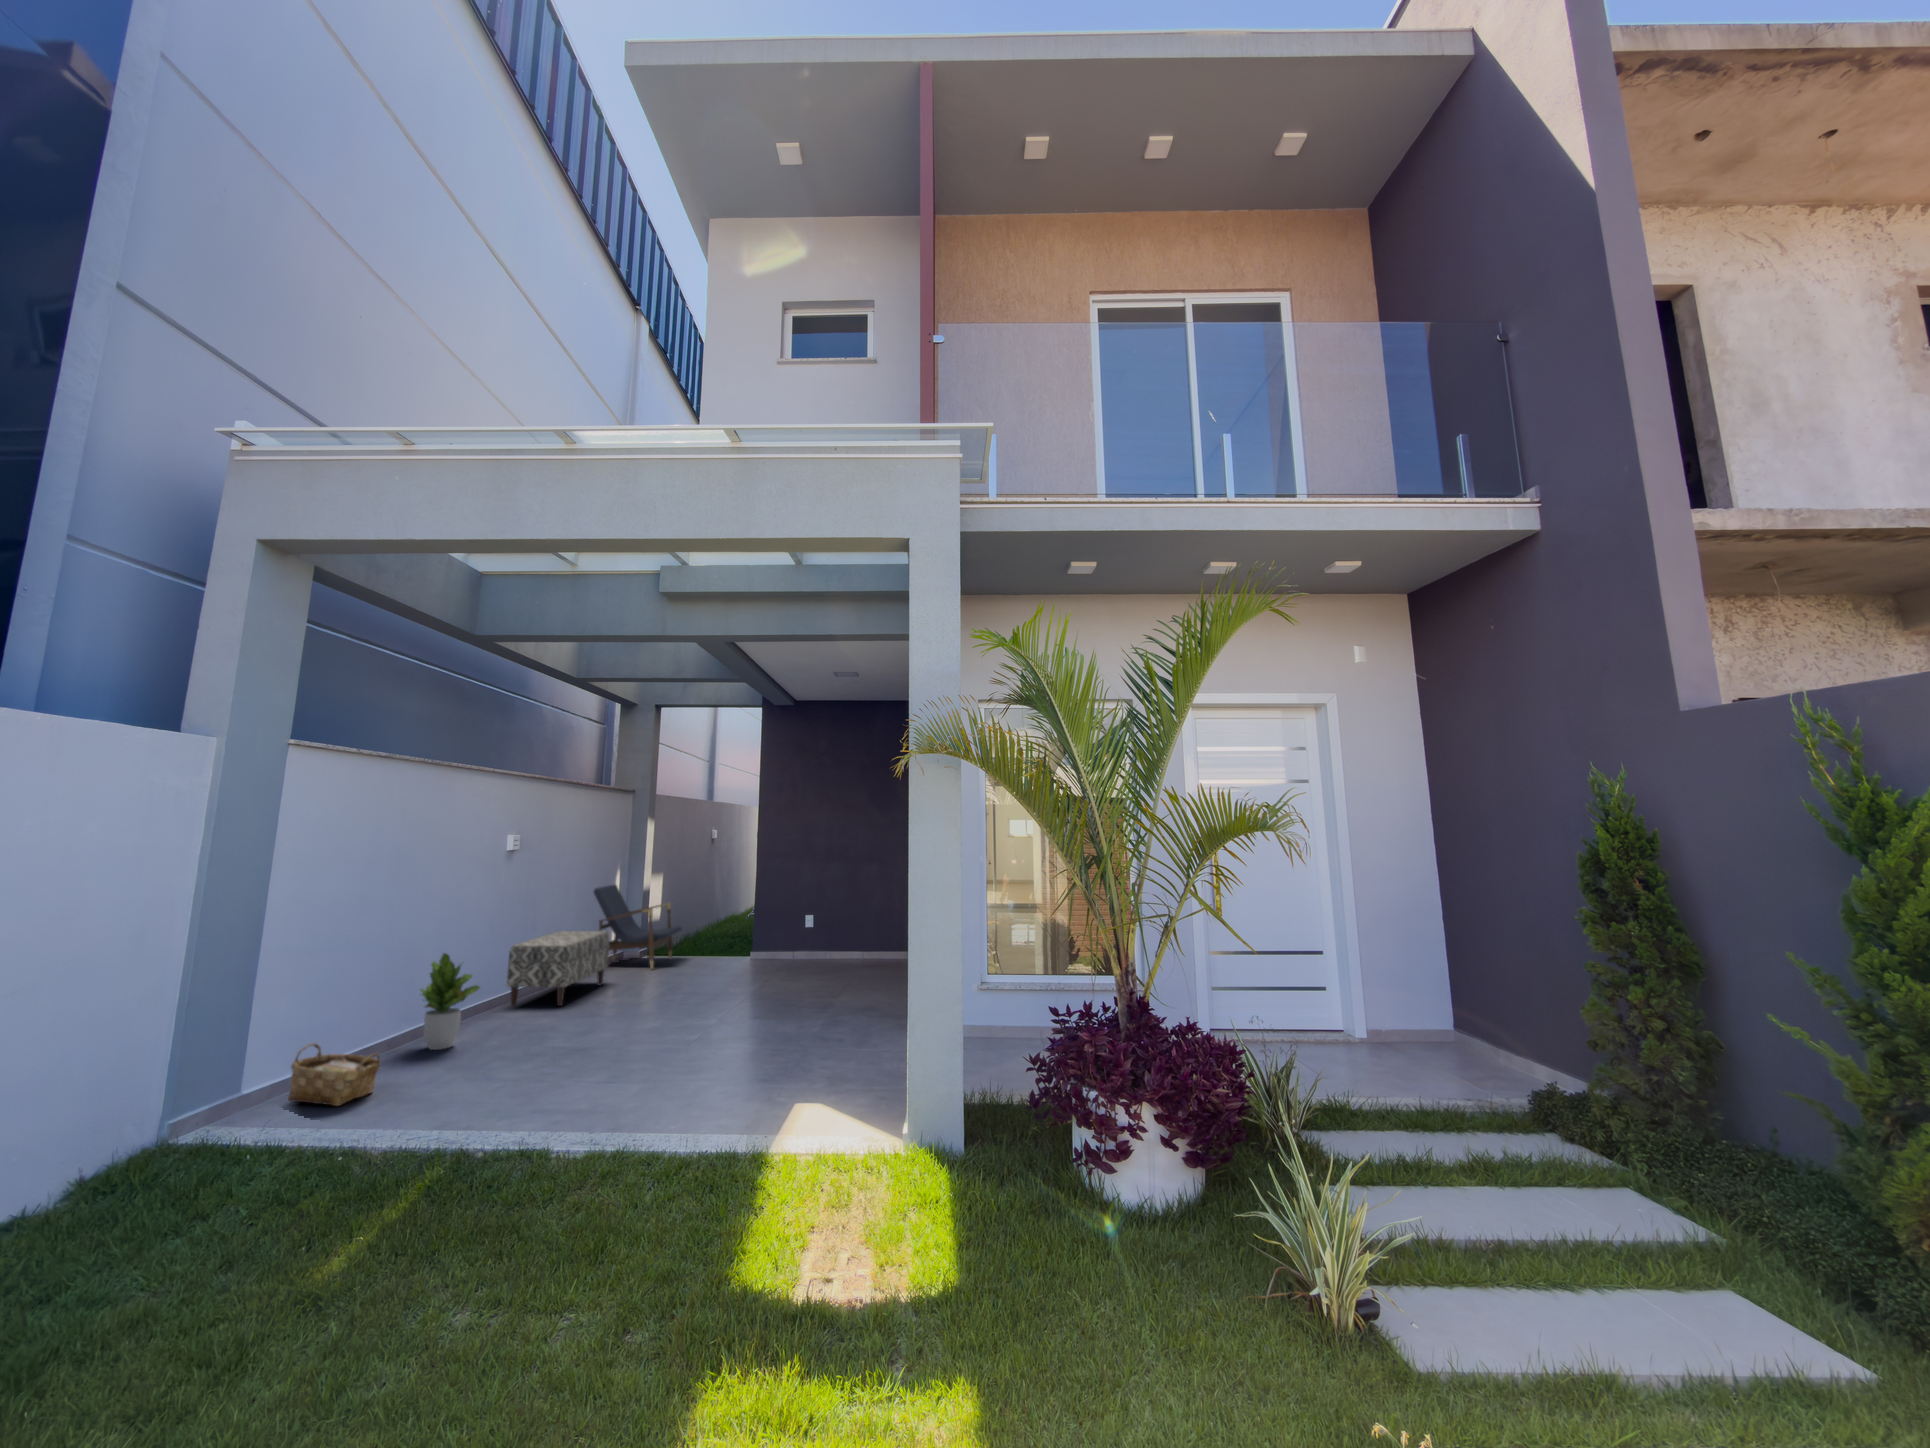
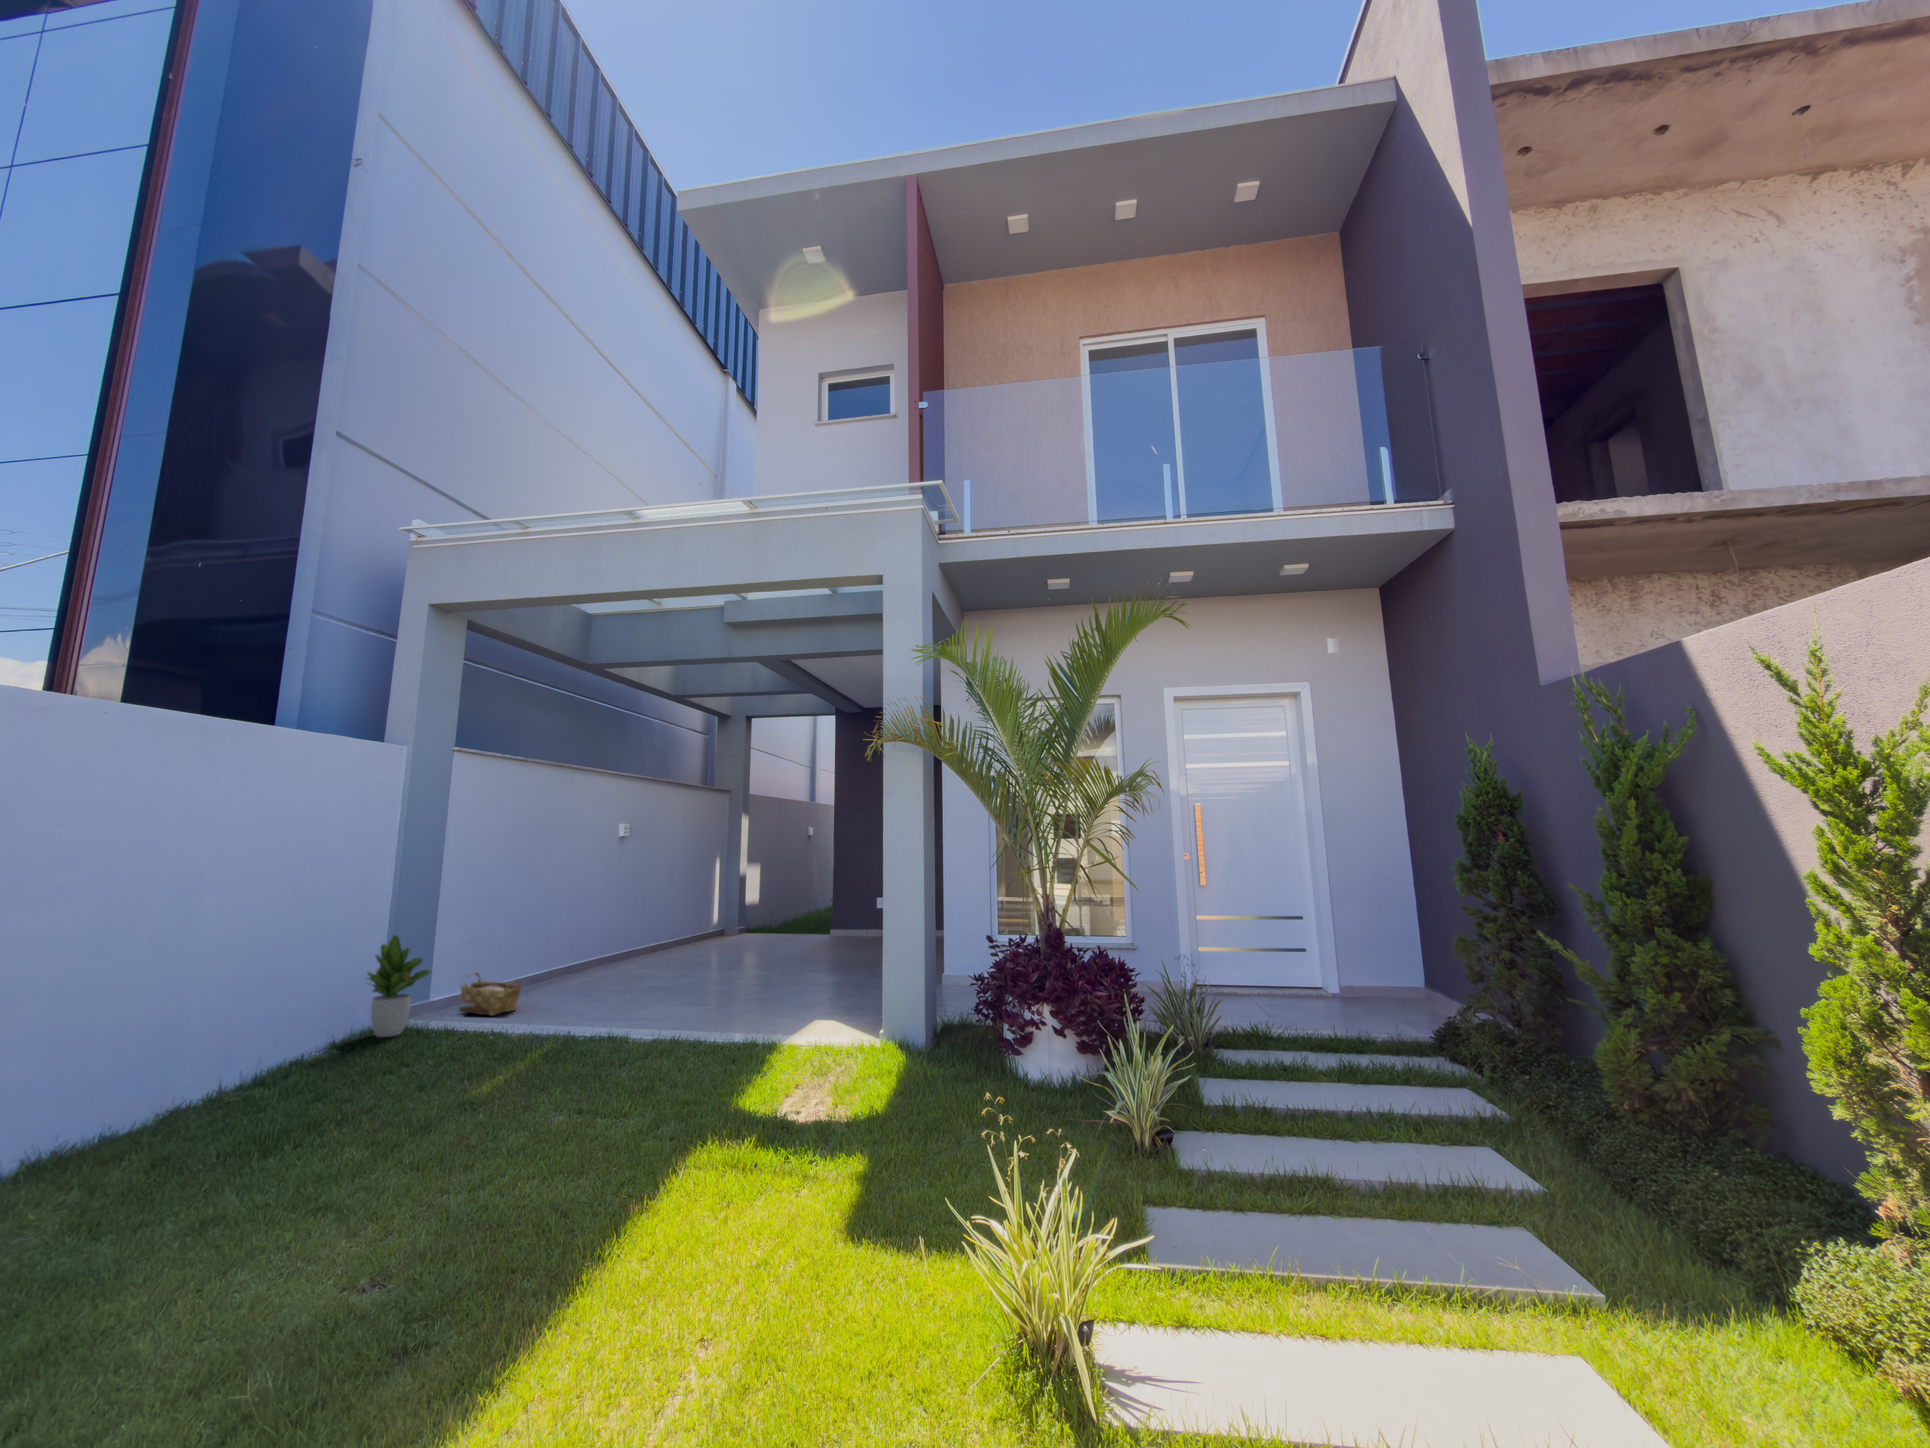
lounge chair: present [594,885,682,969] -> none [698,872,774,944]
bench: present [507,931,609,1006] -> none [623,908,707,965]
potted plant: present [421,953,480,1050] -> present [368,935,430,1037]

